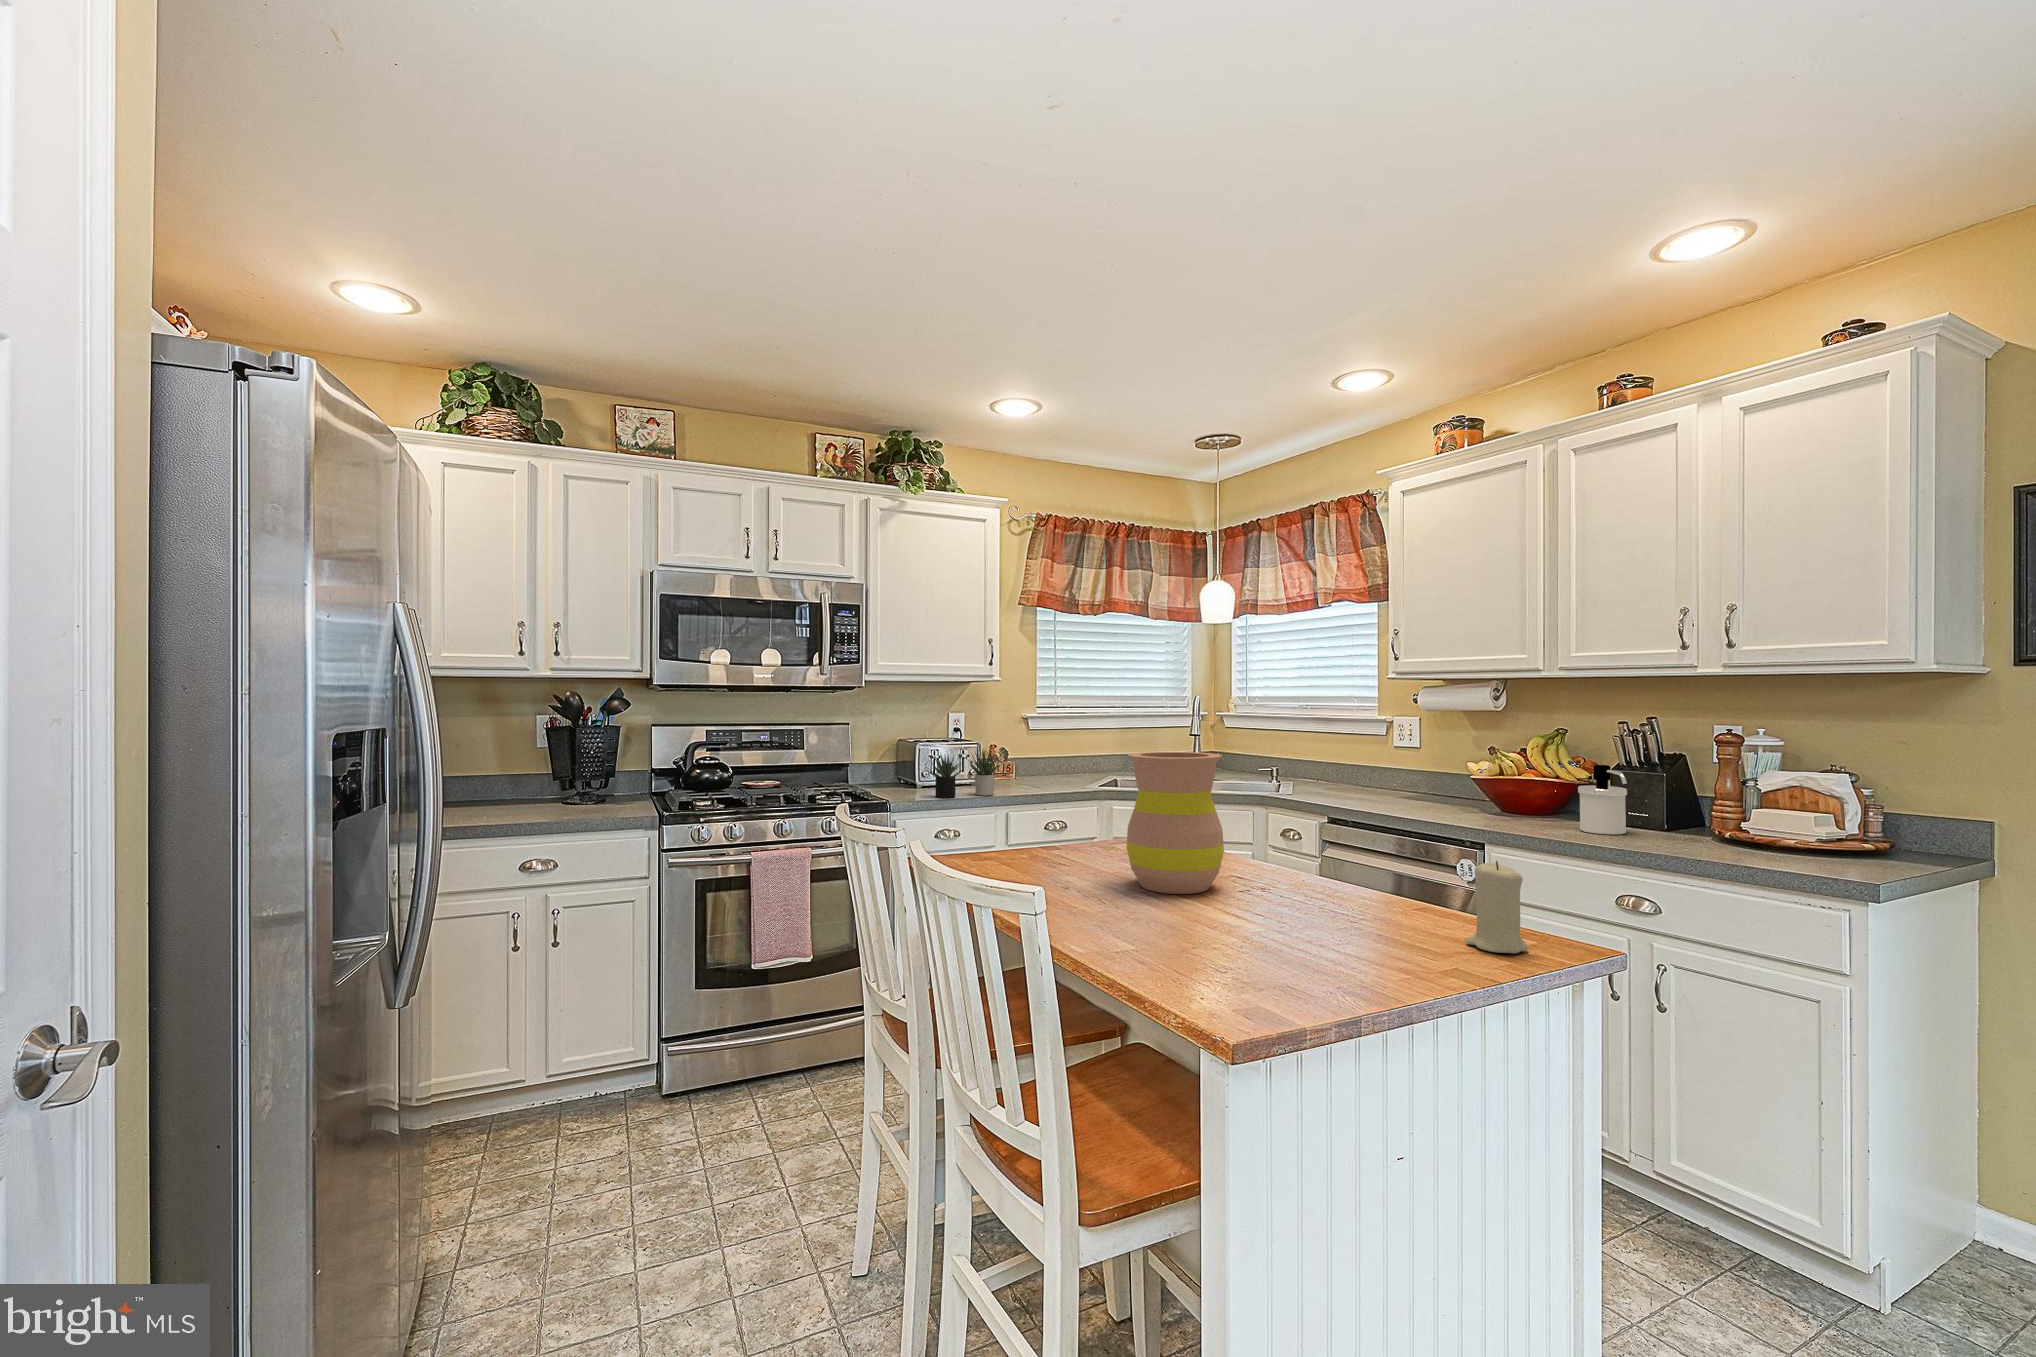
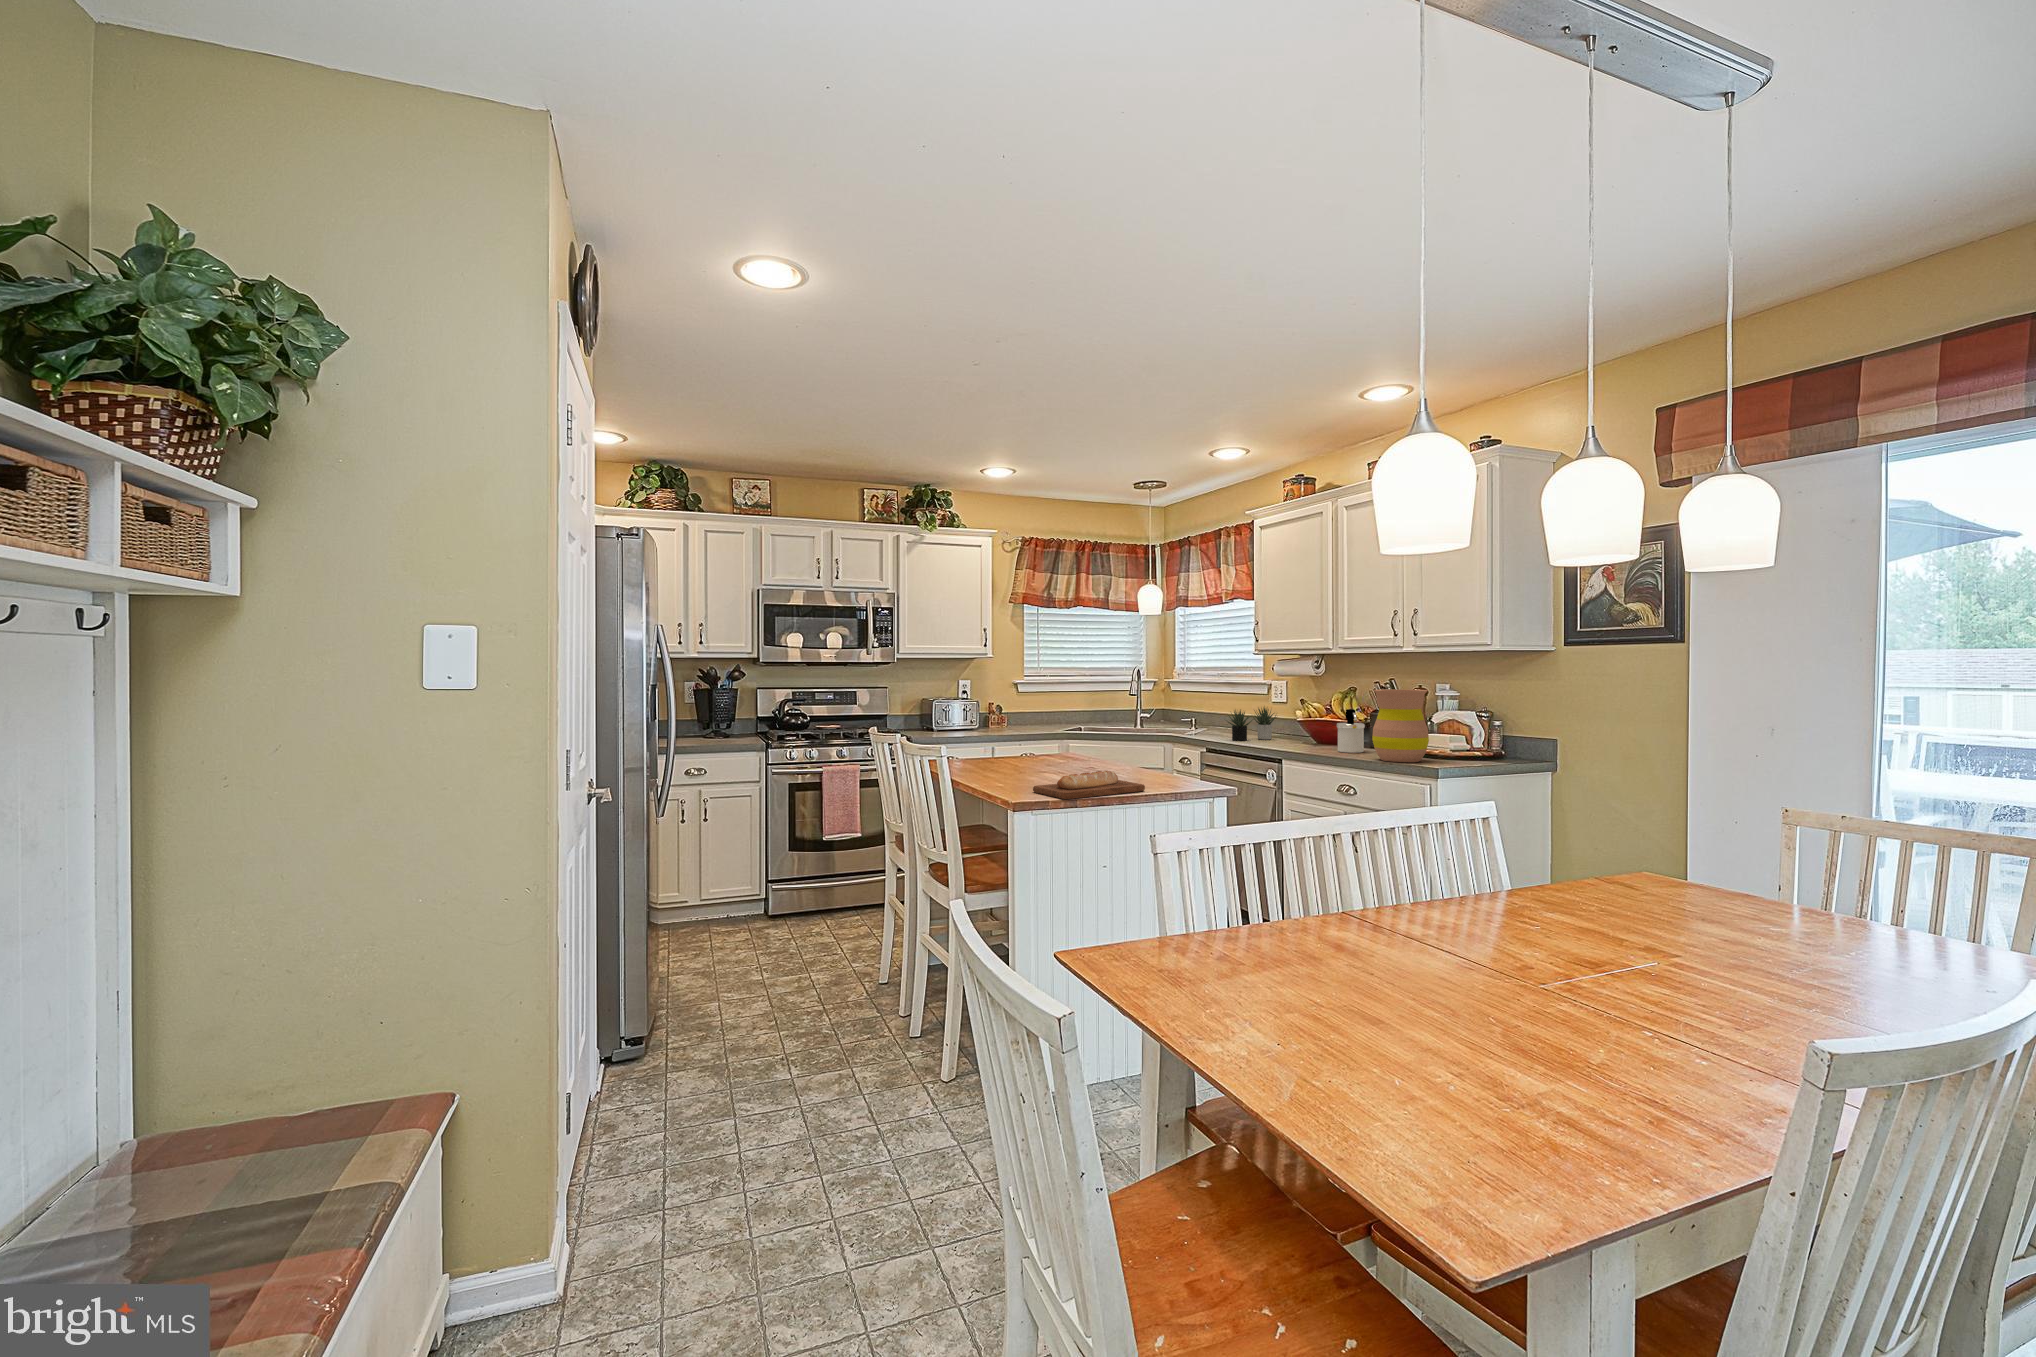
succulent plant: present [926,750,1001,798] -> present [1227,707,1276,741]
vase: present [1126,752,1224,894] -> present [1372,689,1429,762]
candle: present [1466,861,1529,954] -> none [1169,749,1195,793]
bread loaf: none [1205,903,1423,982] -> present [1033,771,1145,799]

